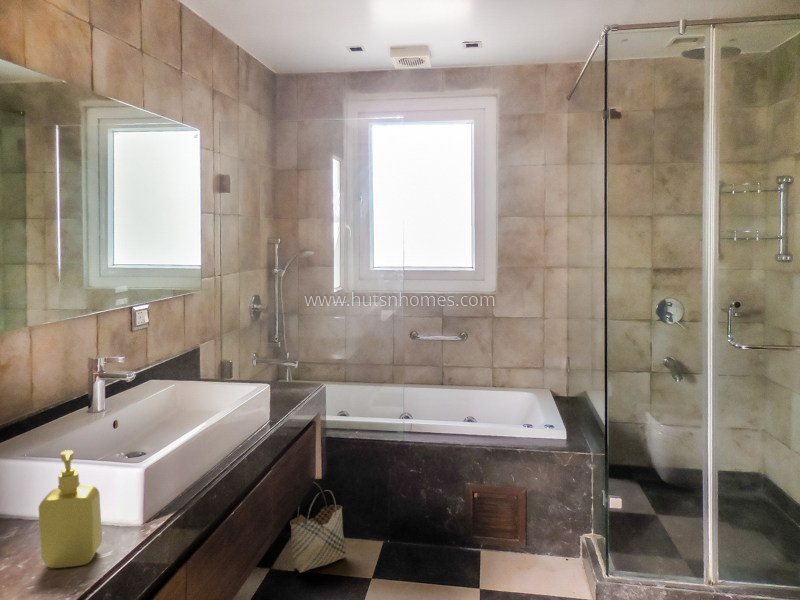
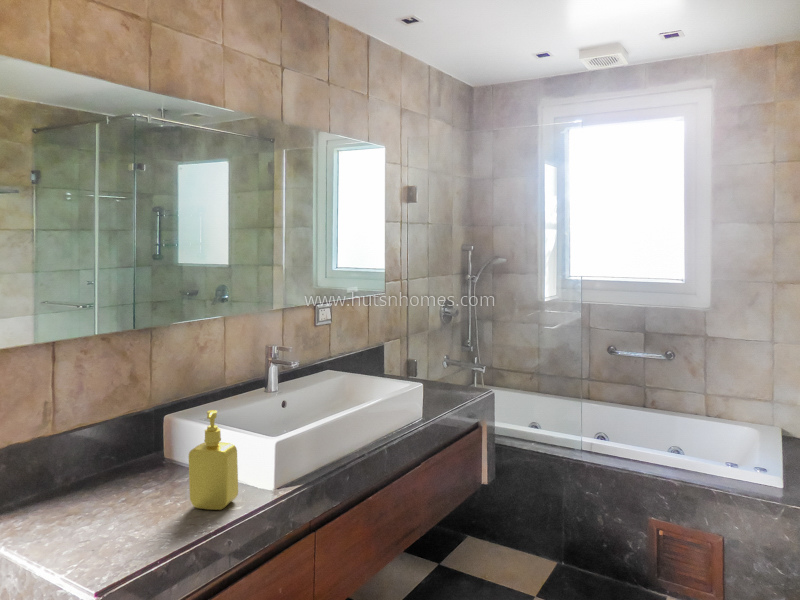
woven basket: present [290,482,346,573] -> none [455,488,512,578]

